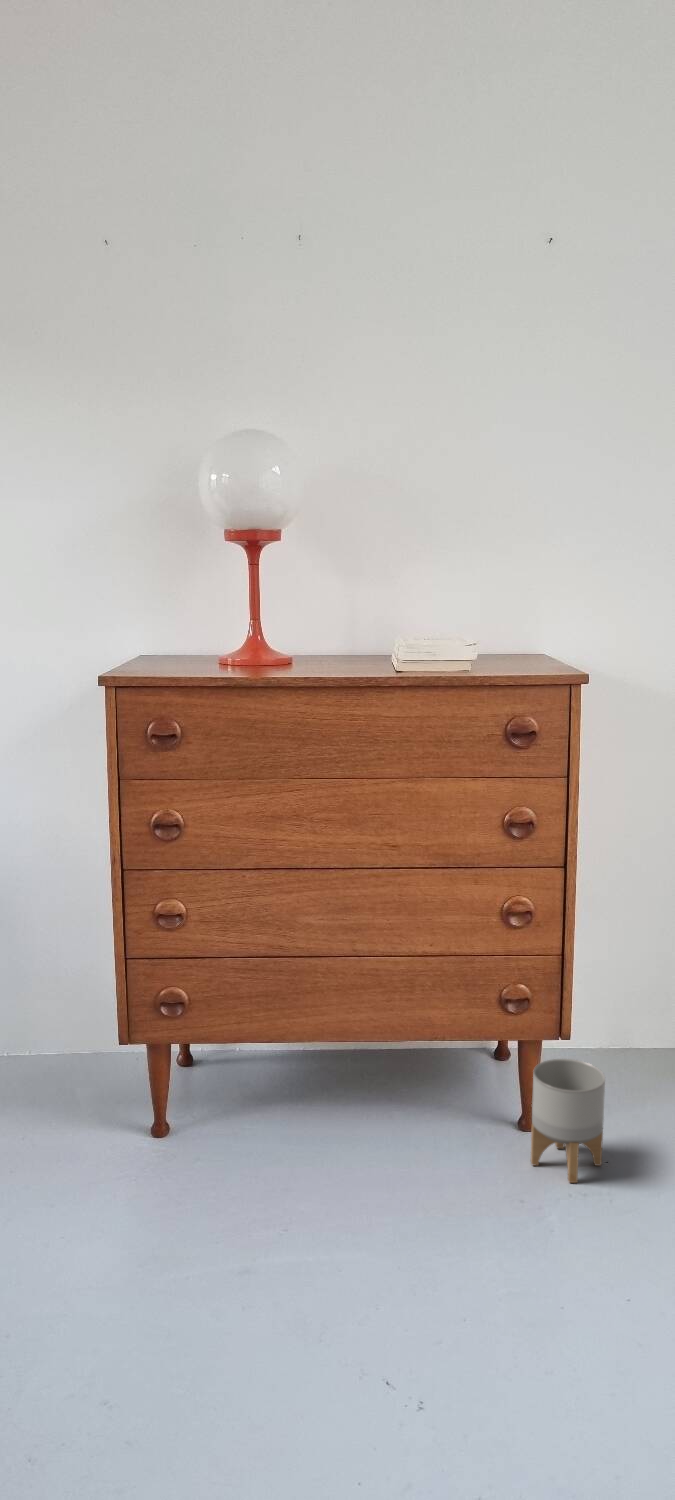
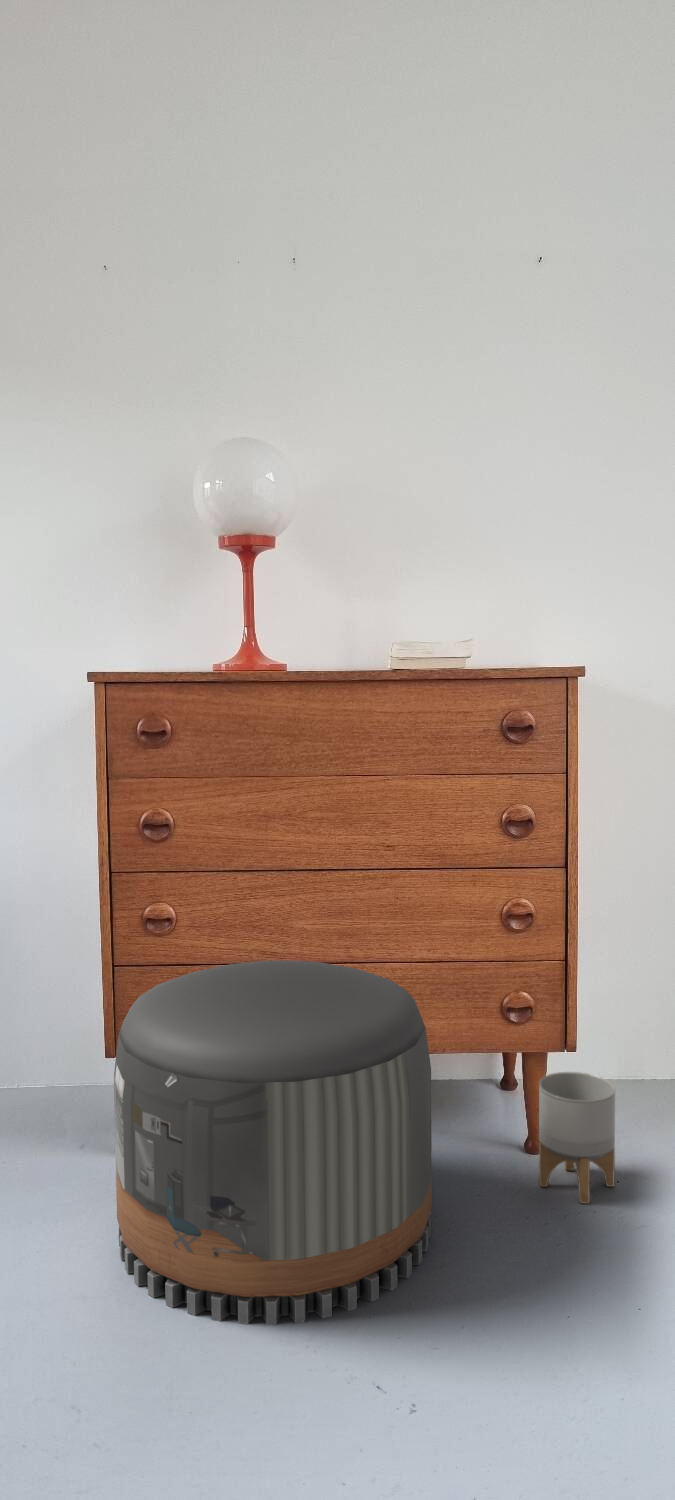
pouf: none [132,955,428,1302] -> present [114,961,432,1325]

